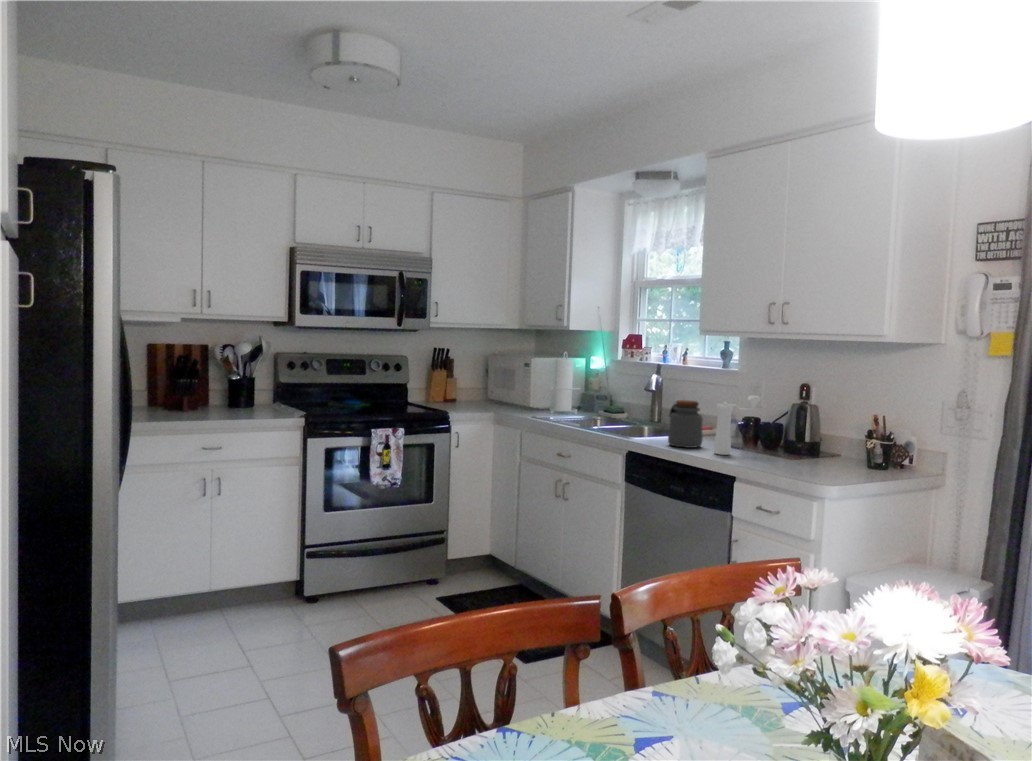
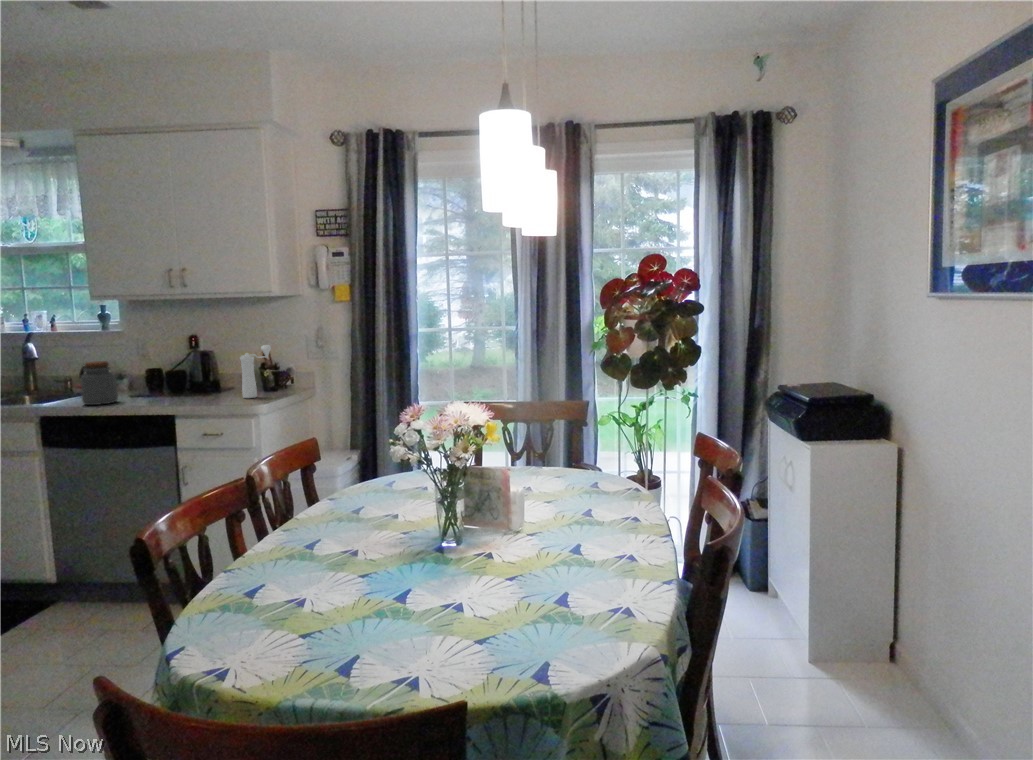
pepper mill: present [714,396,760,455] -> present [240,345,271,398]

